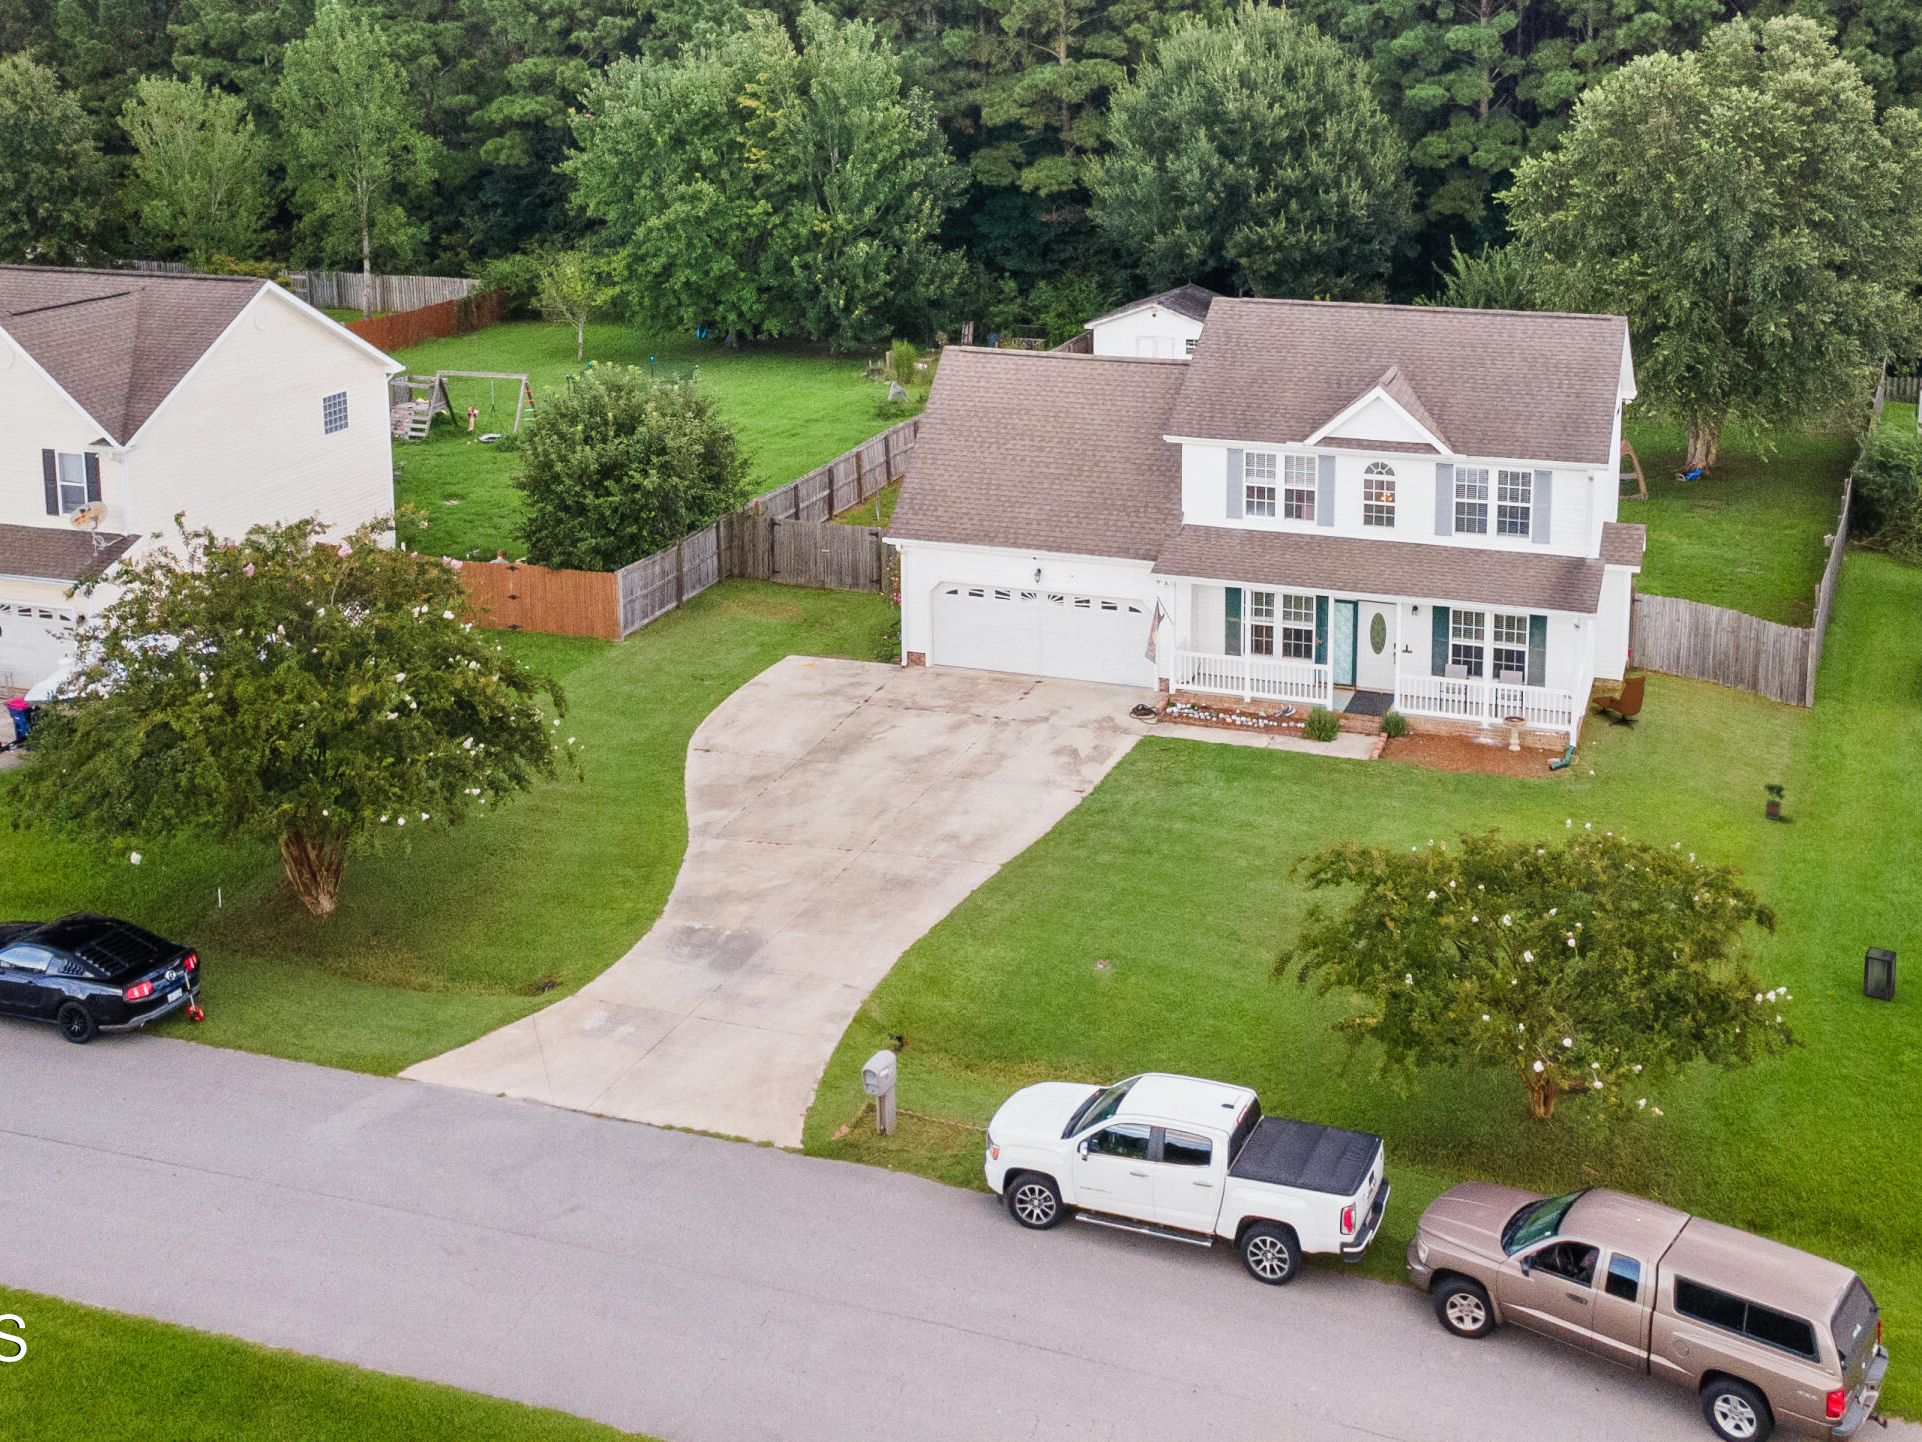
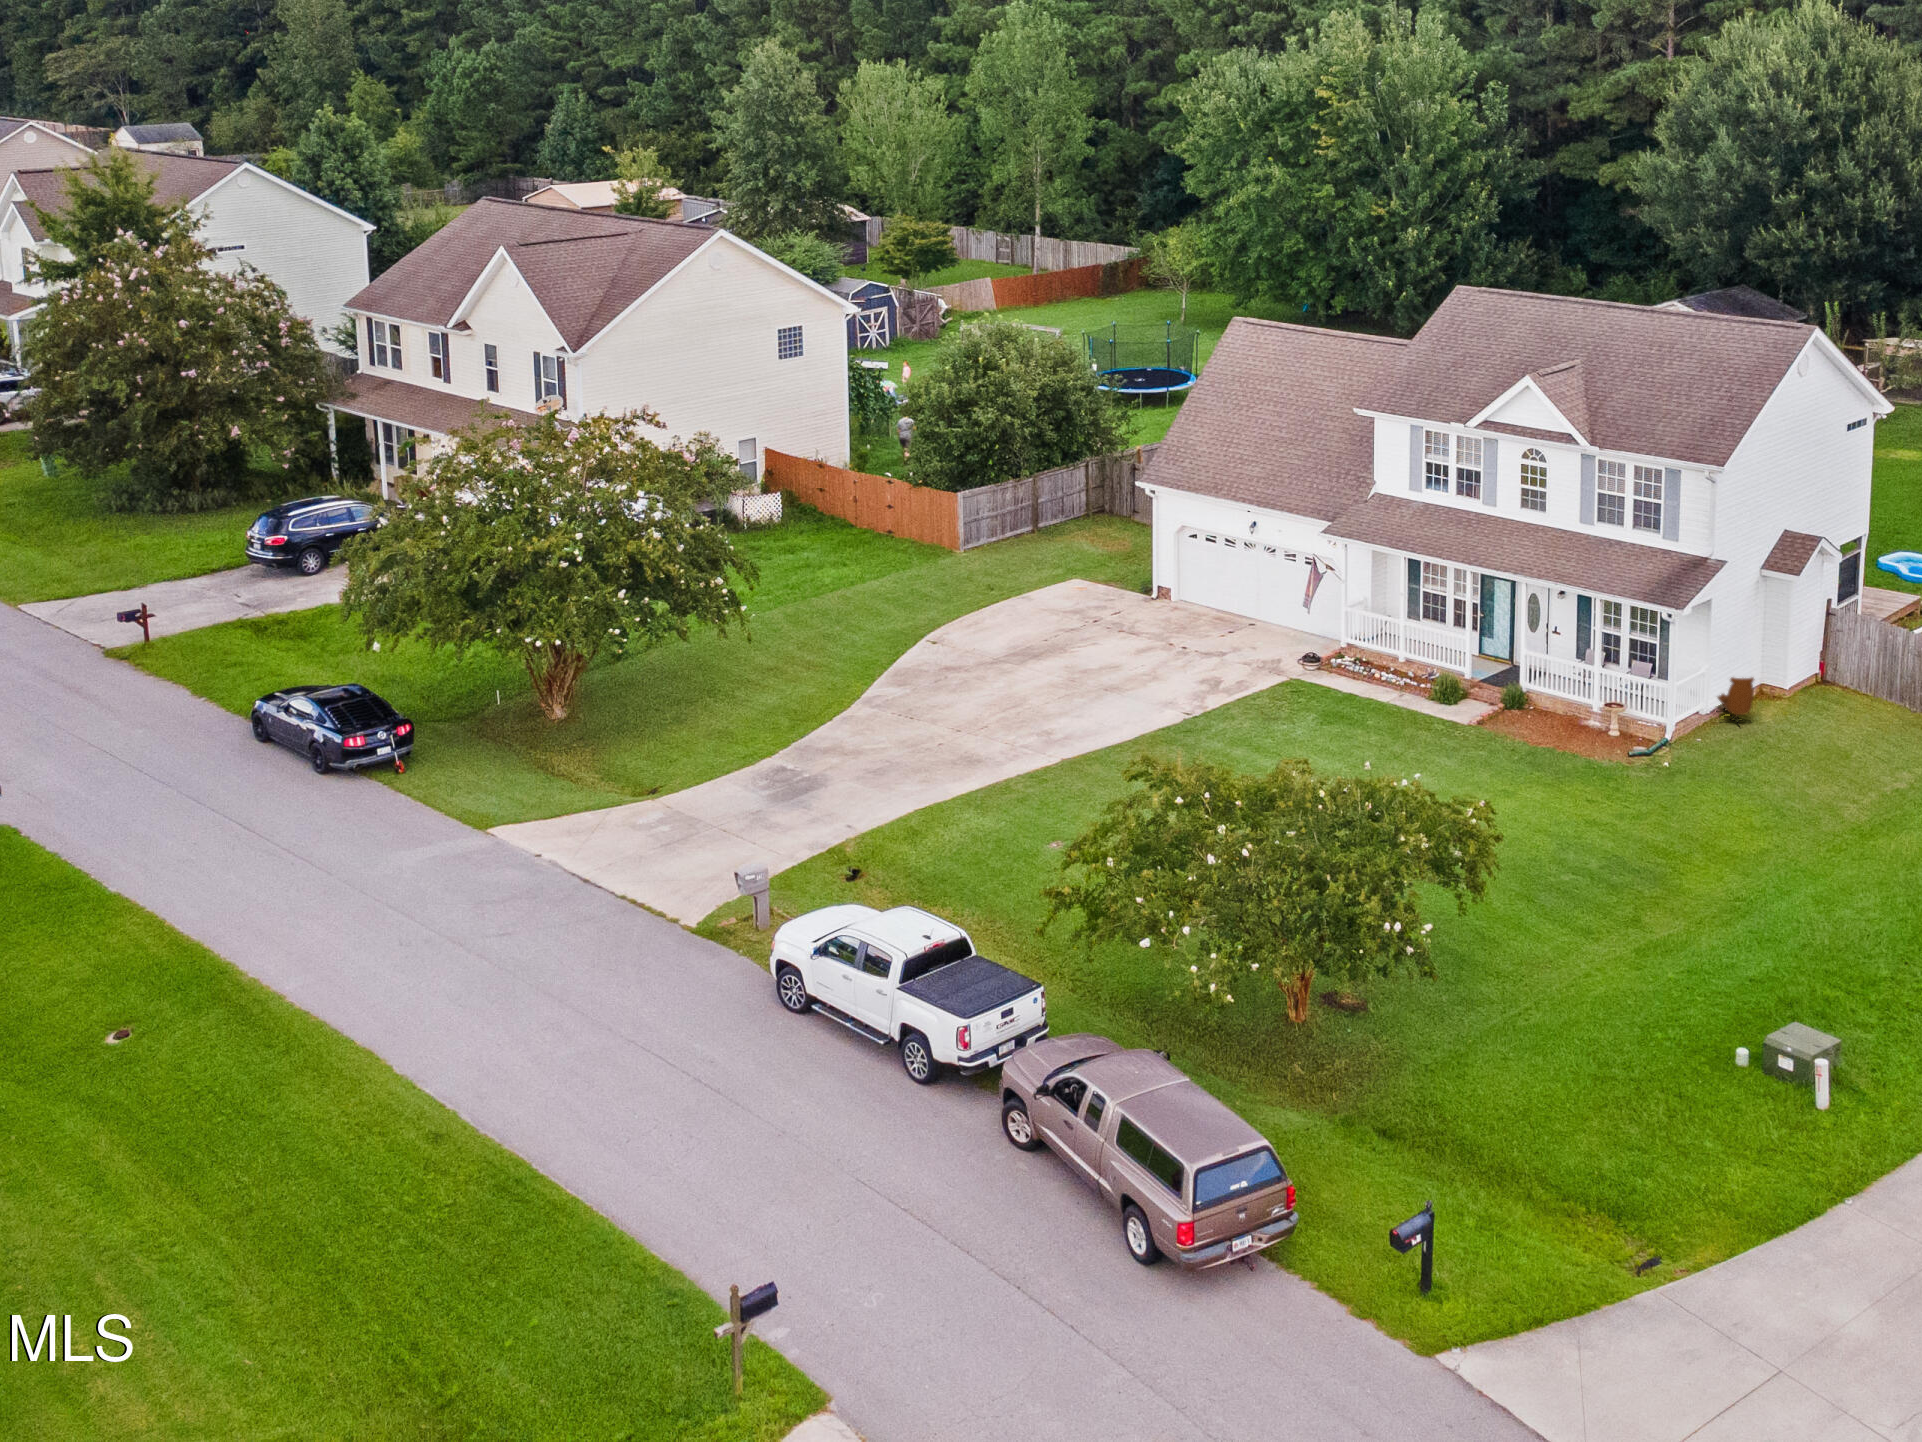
potted tree: present [1764,783,1785,820] -> none [1777,787,1801,824]
storage box: present [1863,947,1897,1001] -> none [1684,933,1721,987]

